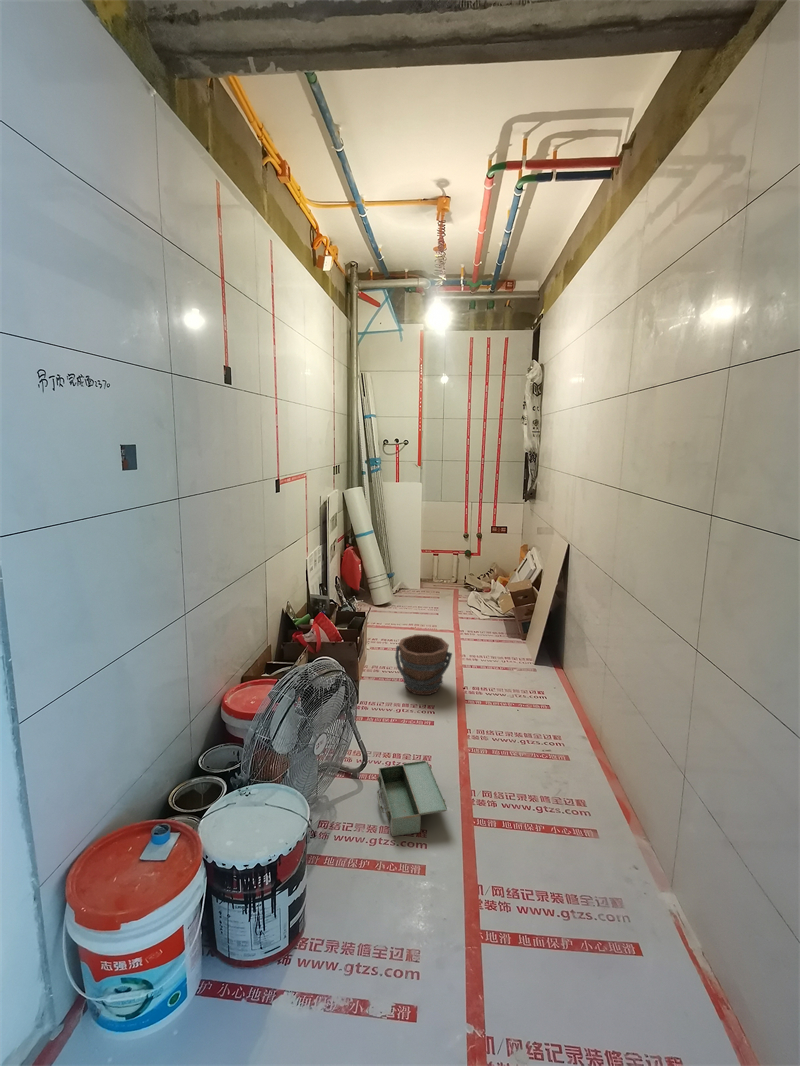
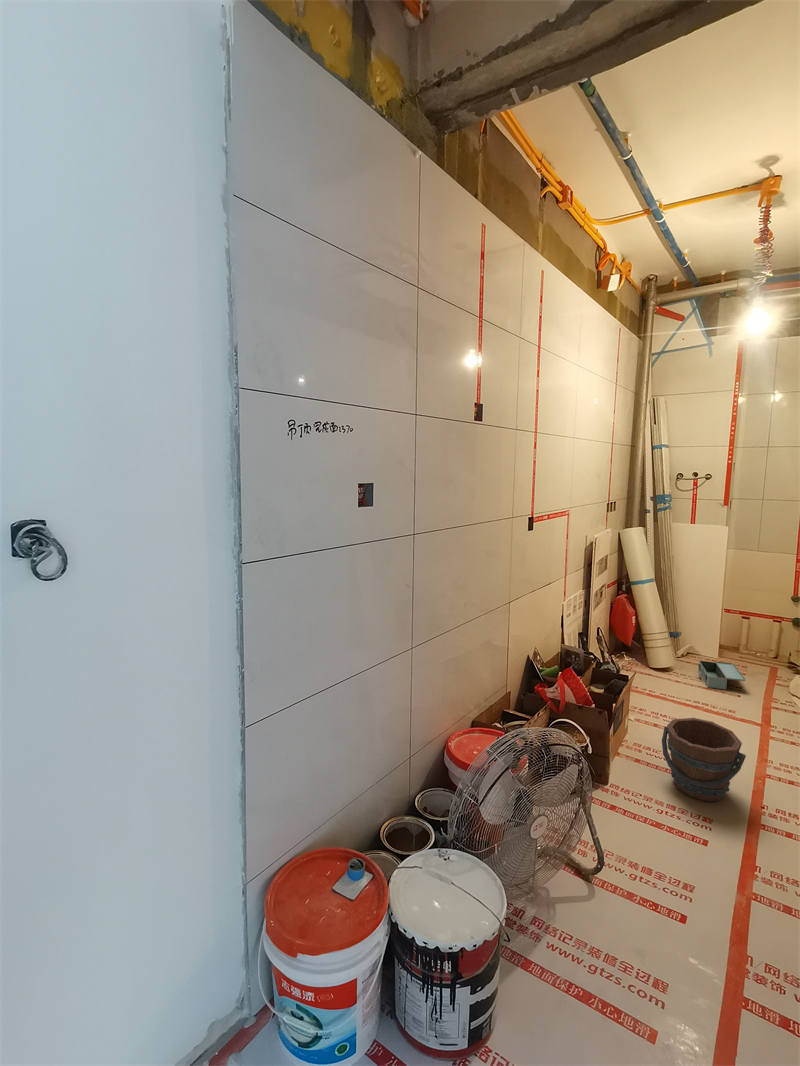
toolbox: present [377,761,447,836] -> present [698,661,745,690]

